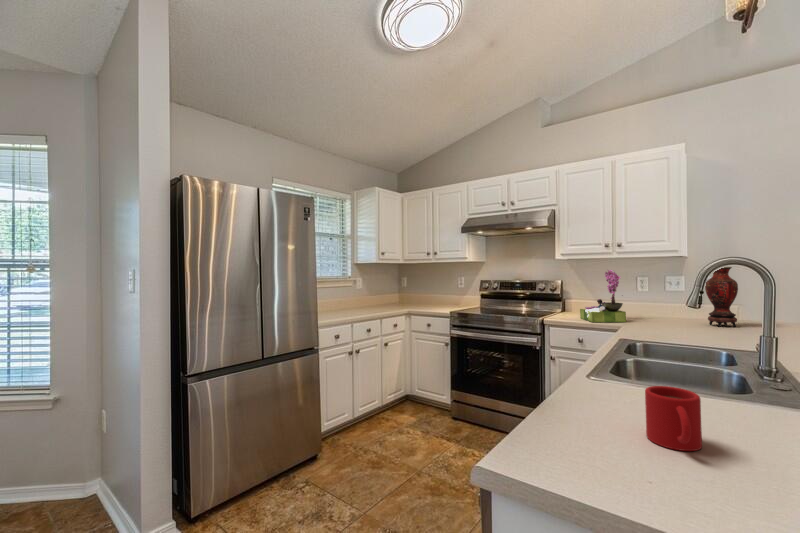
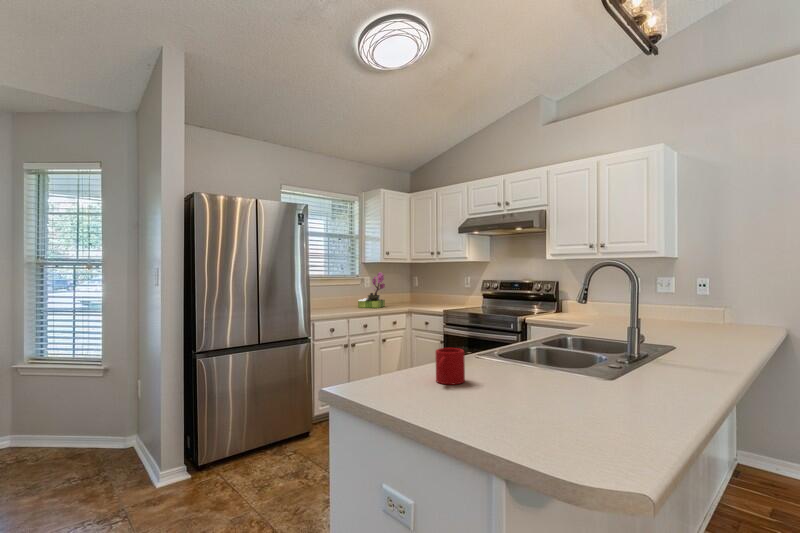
vase: present [705,267,738,327] -> none [671,269,700,328]
flower arrangement: present [580,270,626,322] -> present [358,272,385,308]

